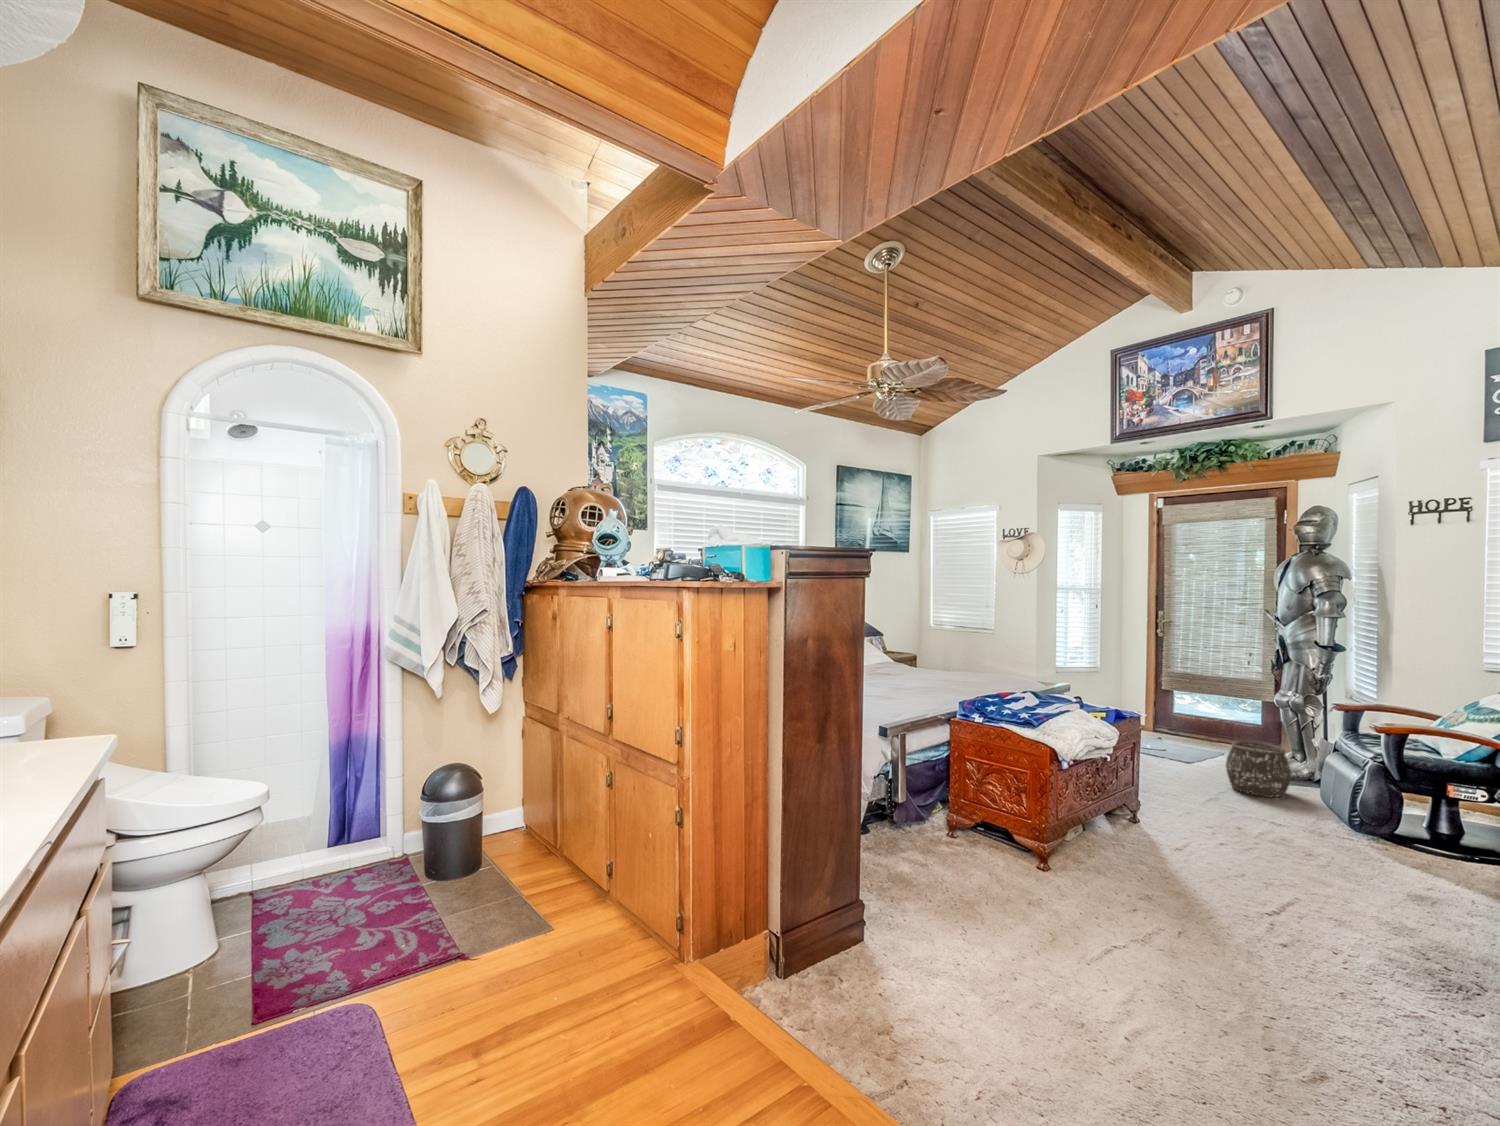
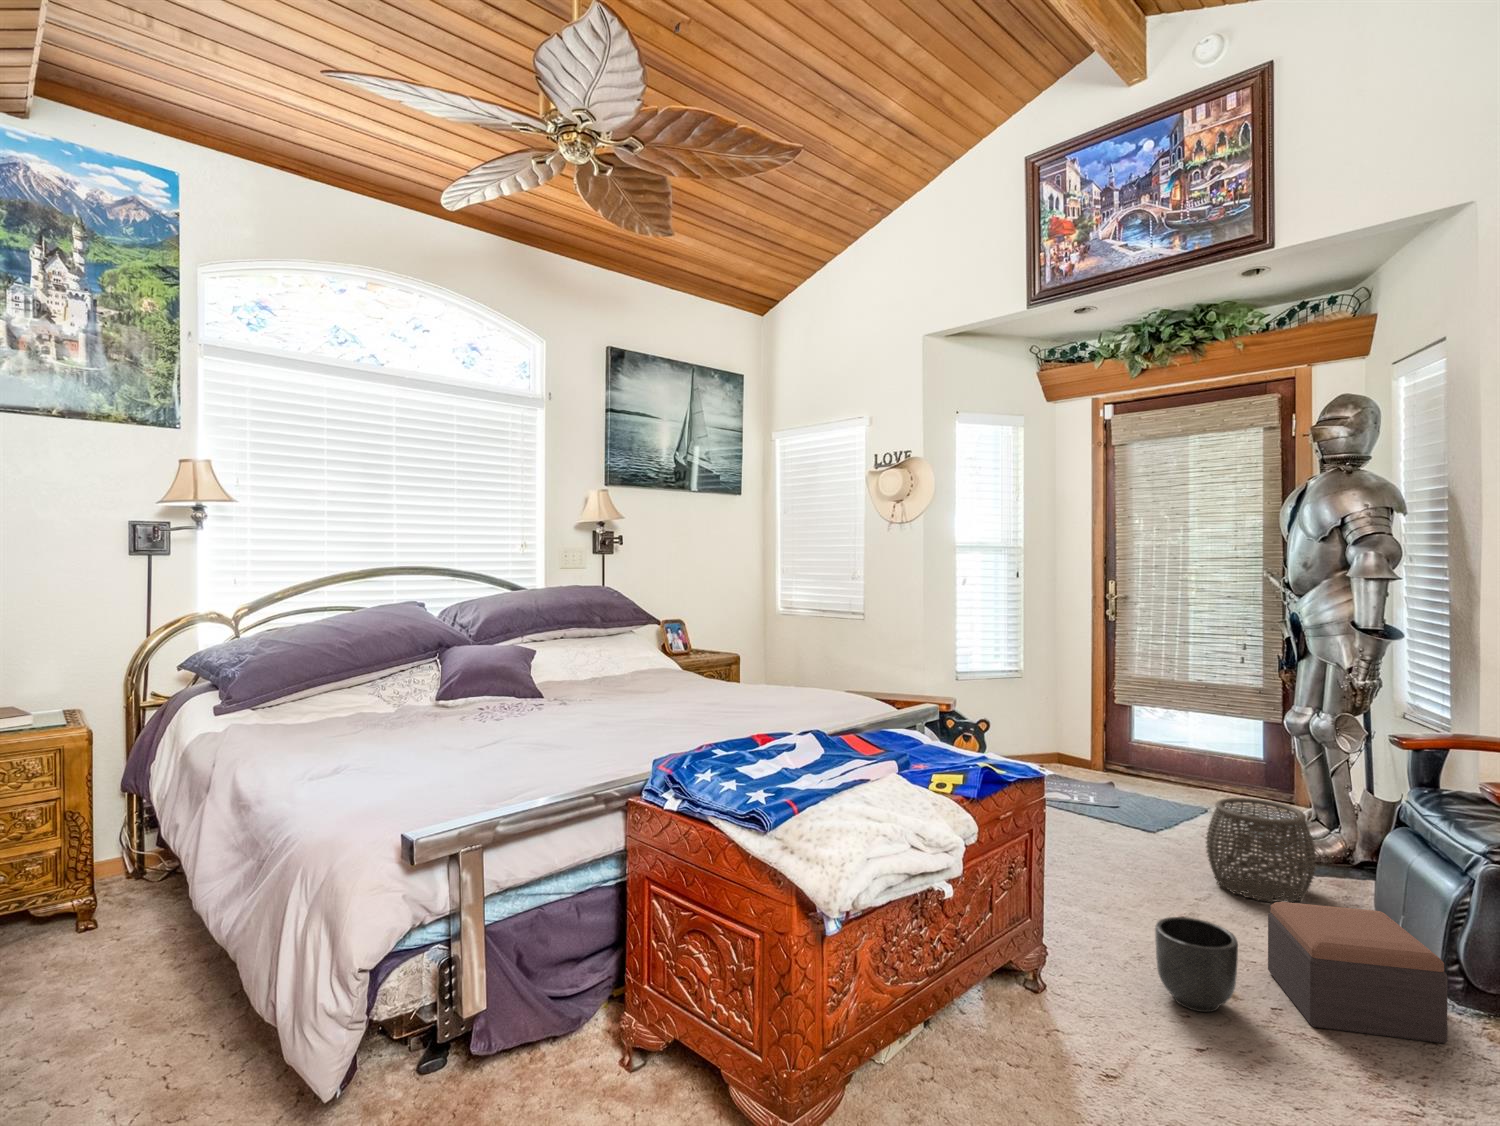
footstool: none [1259,788,1349,852] -> present [1268,902,1448,1043]
planter: none [1198,792,1242,835] -> present [1155,917,1238,1012]

